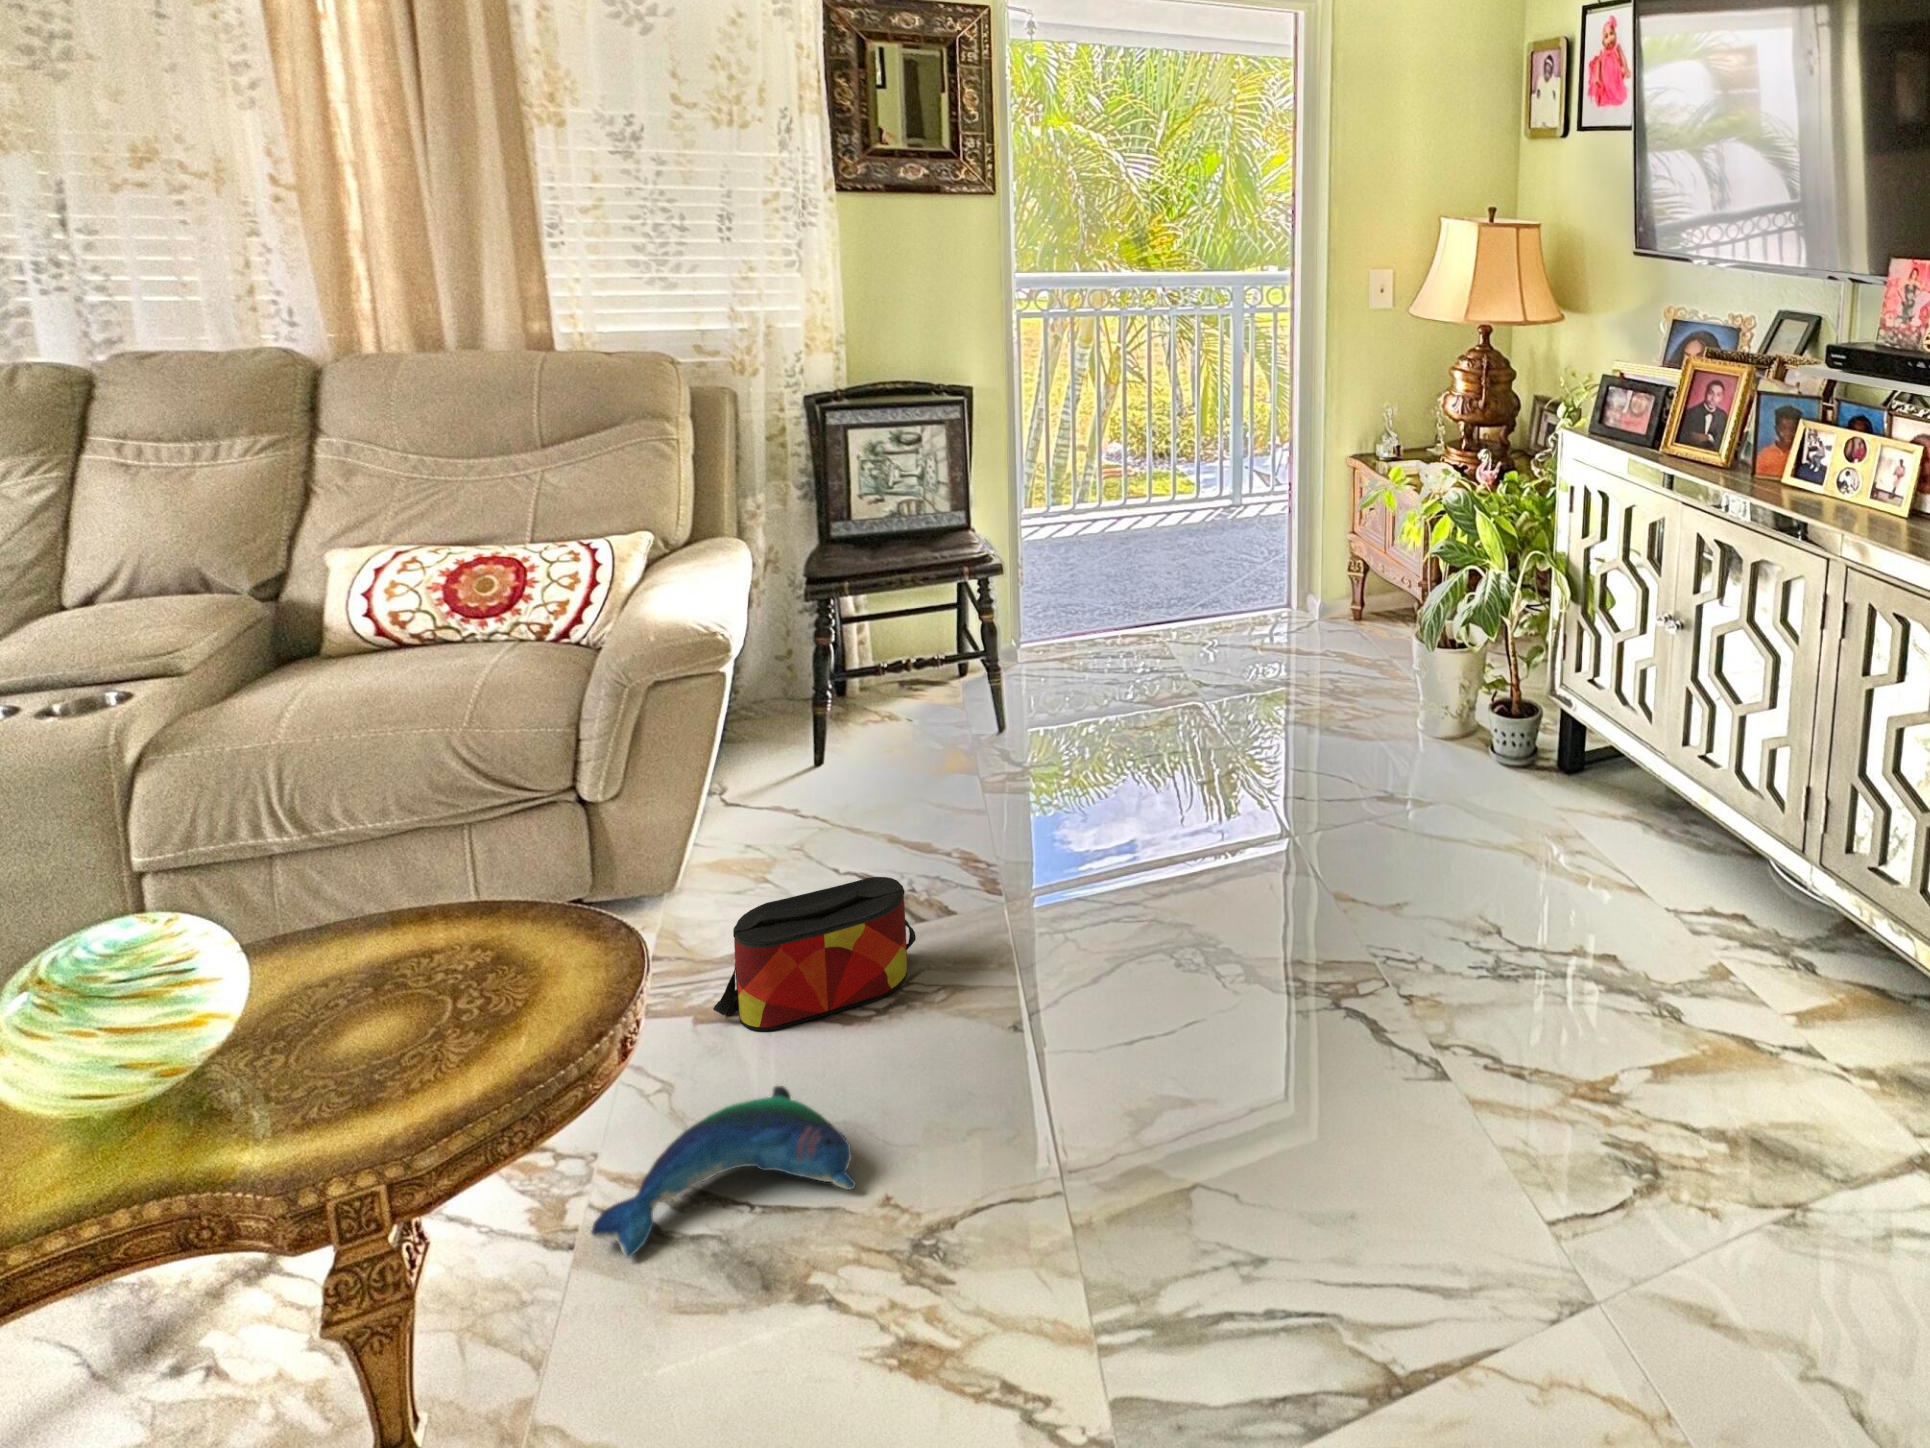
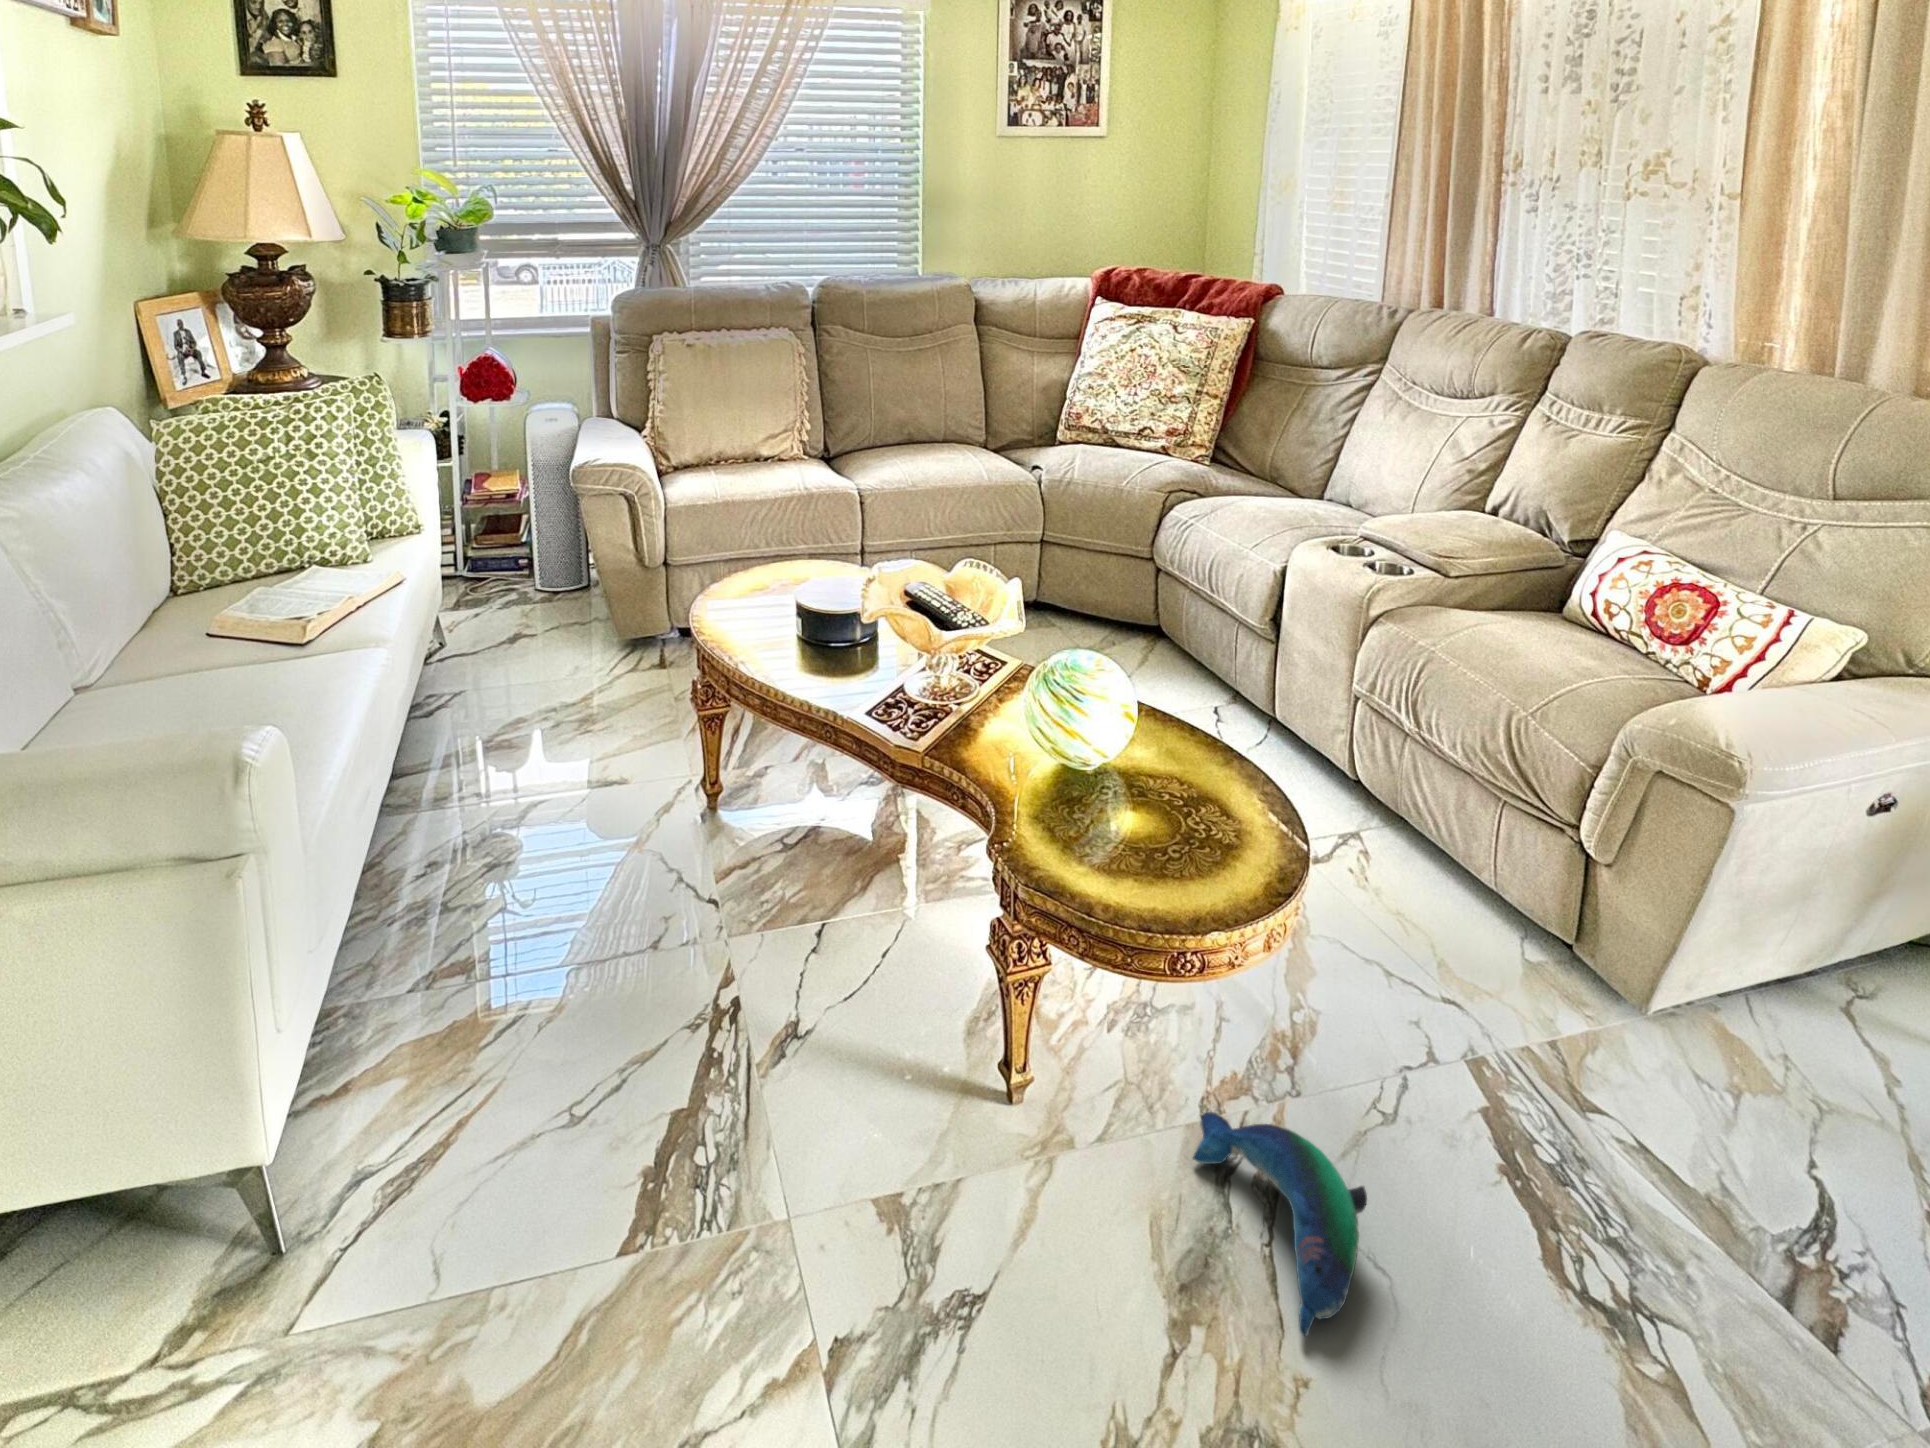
bag: present [713,877,916,1031] -> none [1488,1049,1711,1310]

